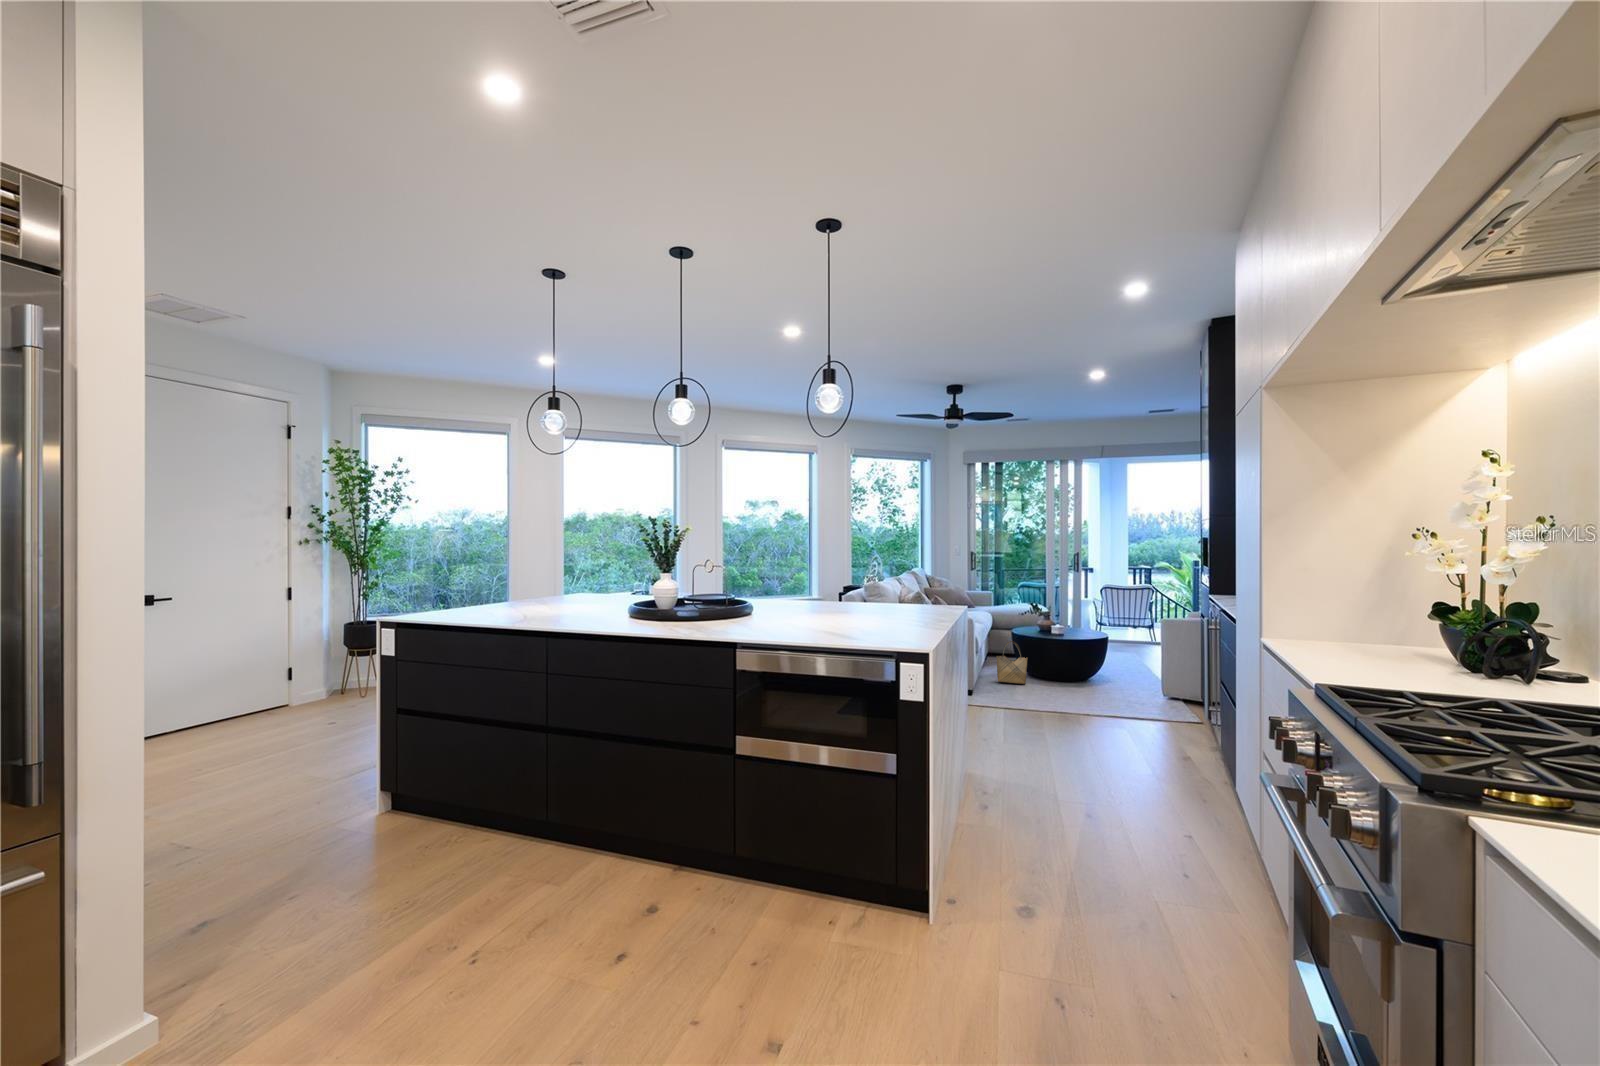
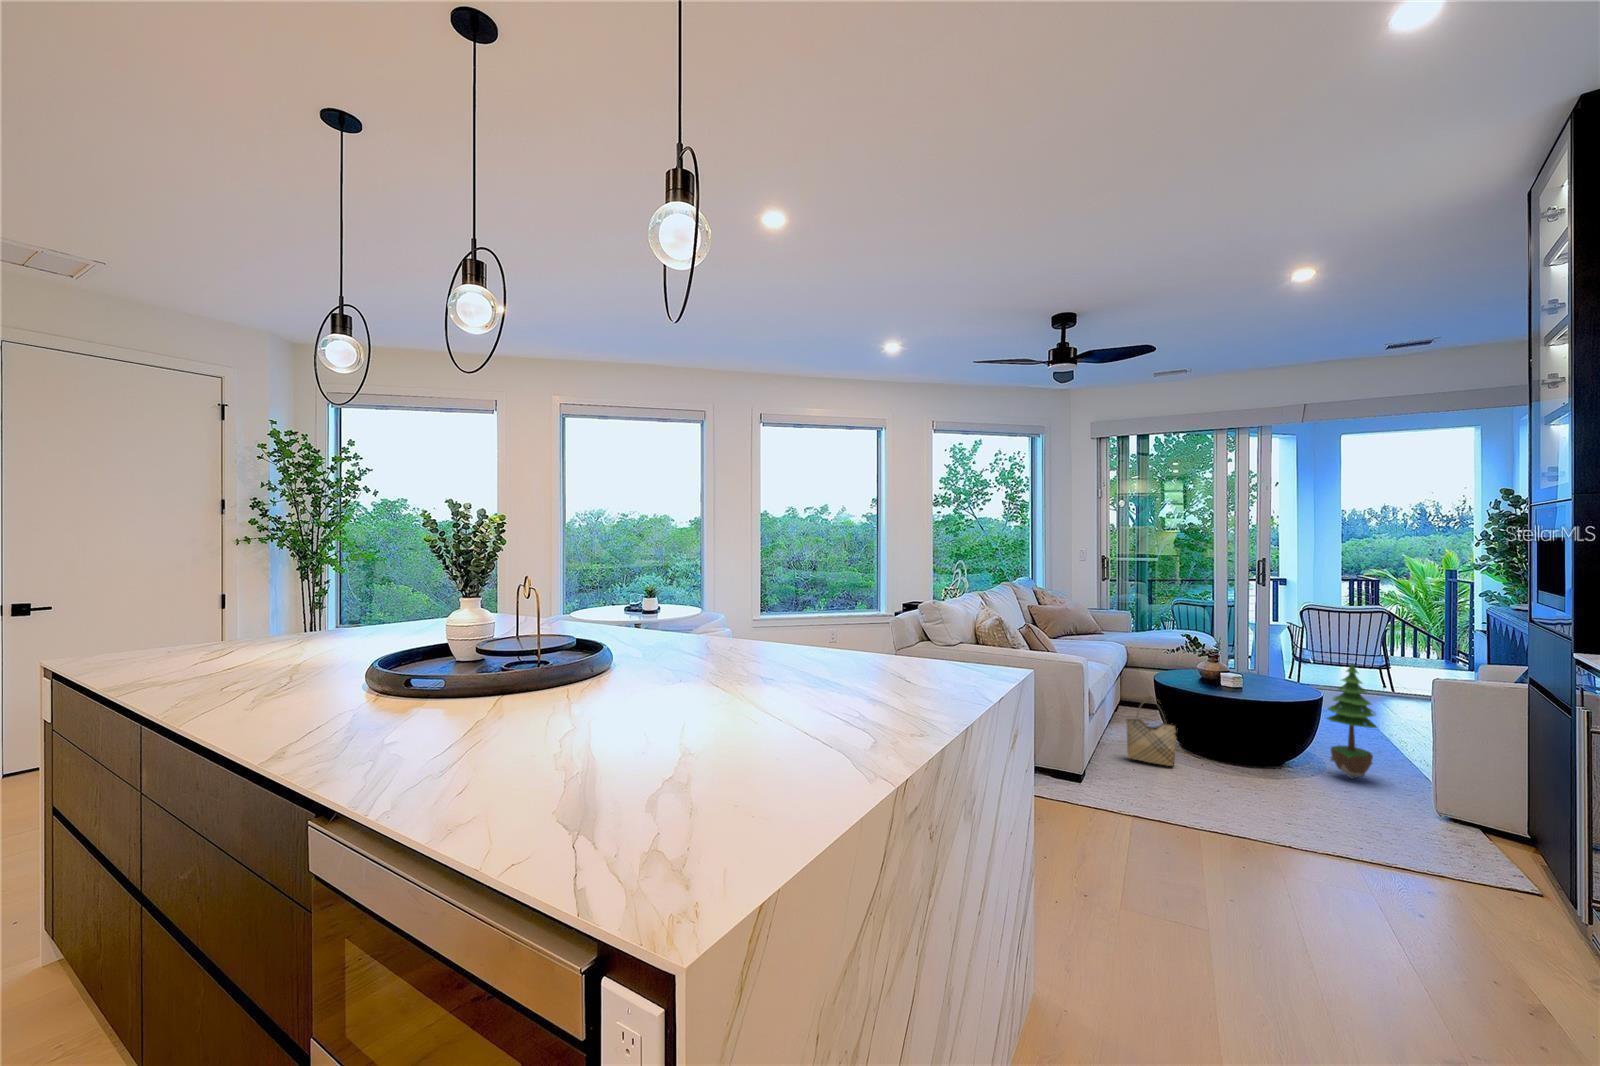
potted tree: none [1110,612,1138,684] -> present [1327,664,1377,778]

